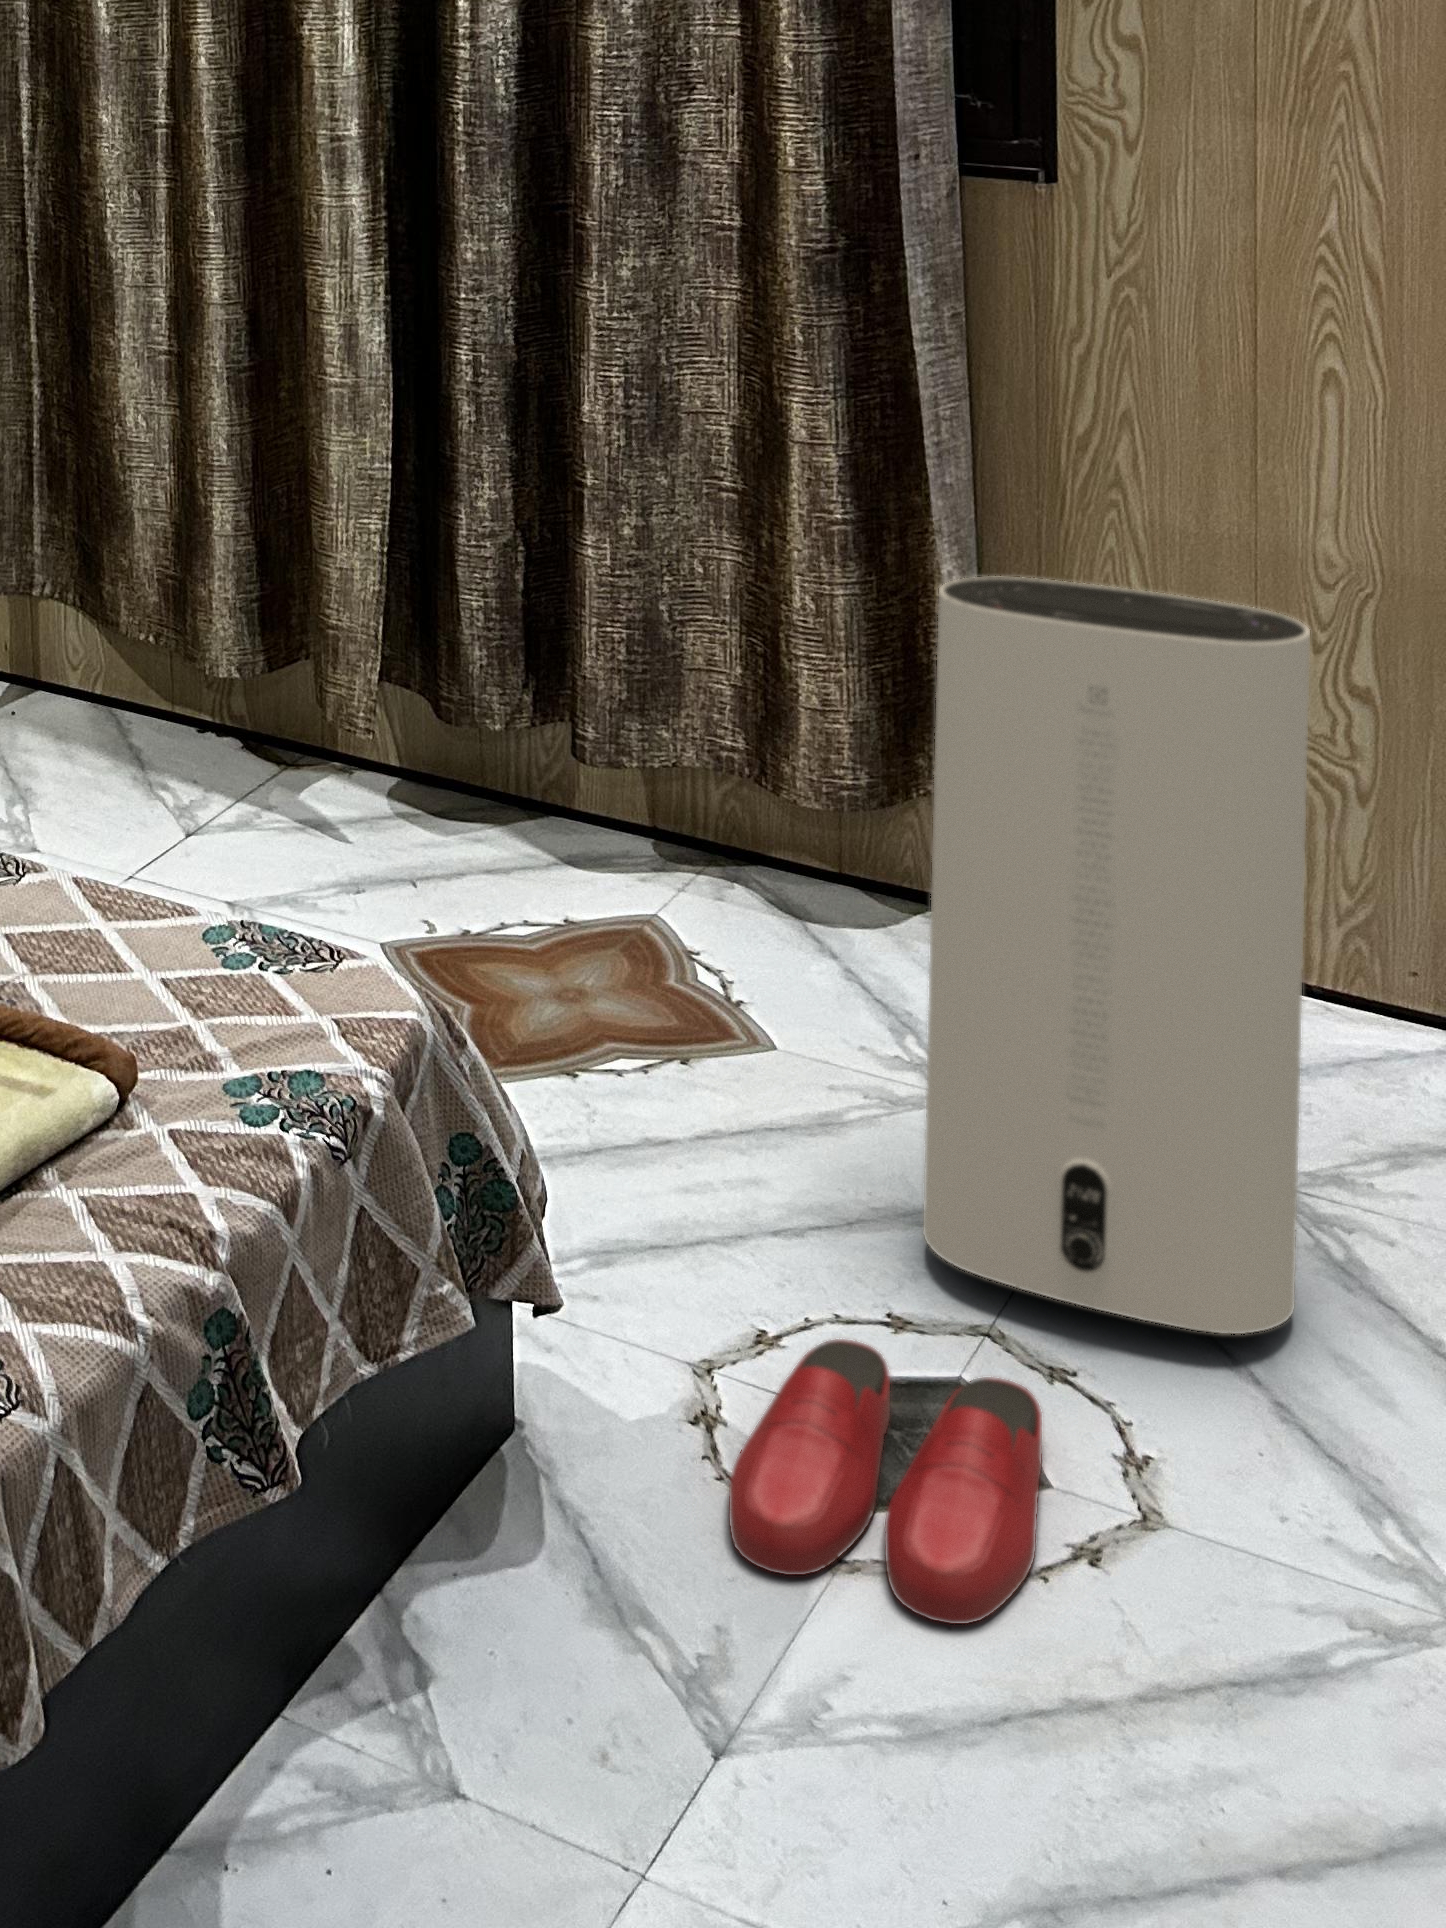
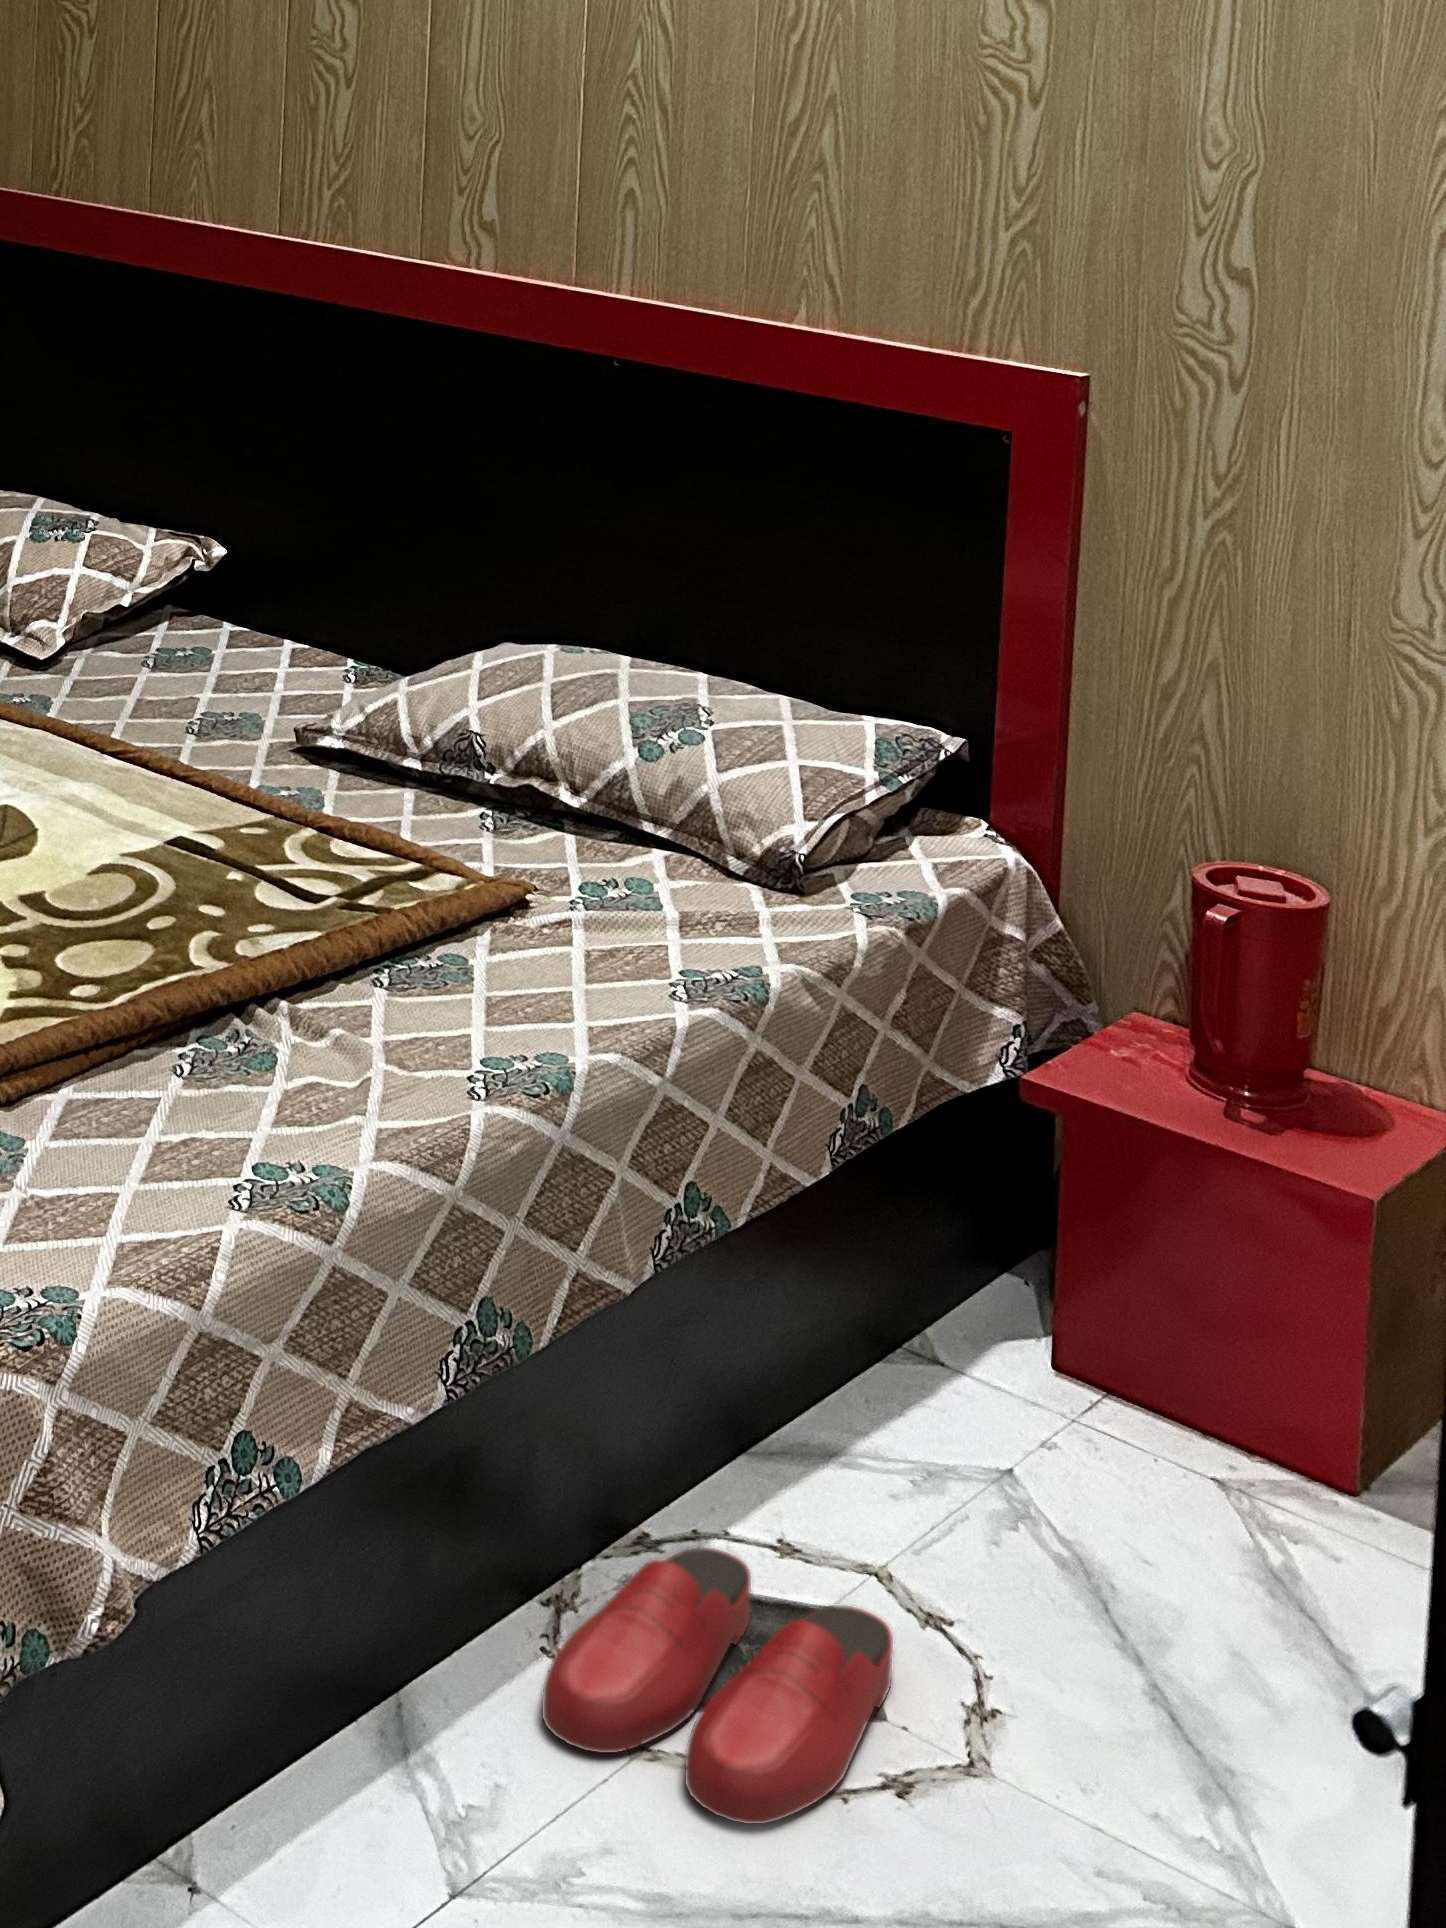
air purifier: present [923,577,1310,1334] -> none [838,805,1276,1614]

